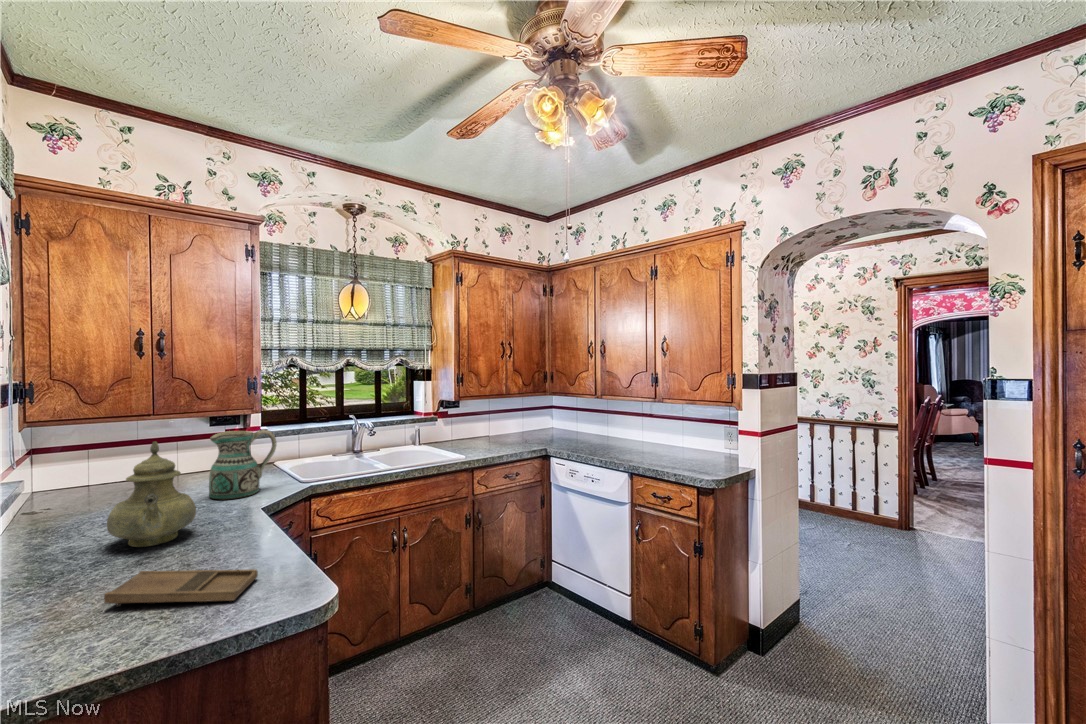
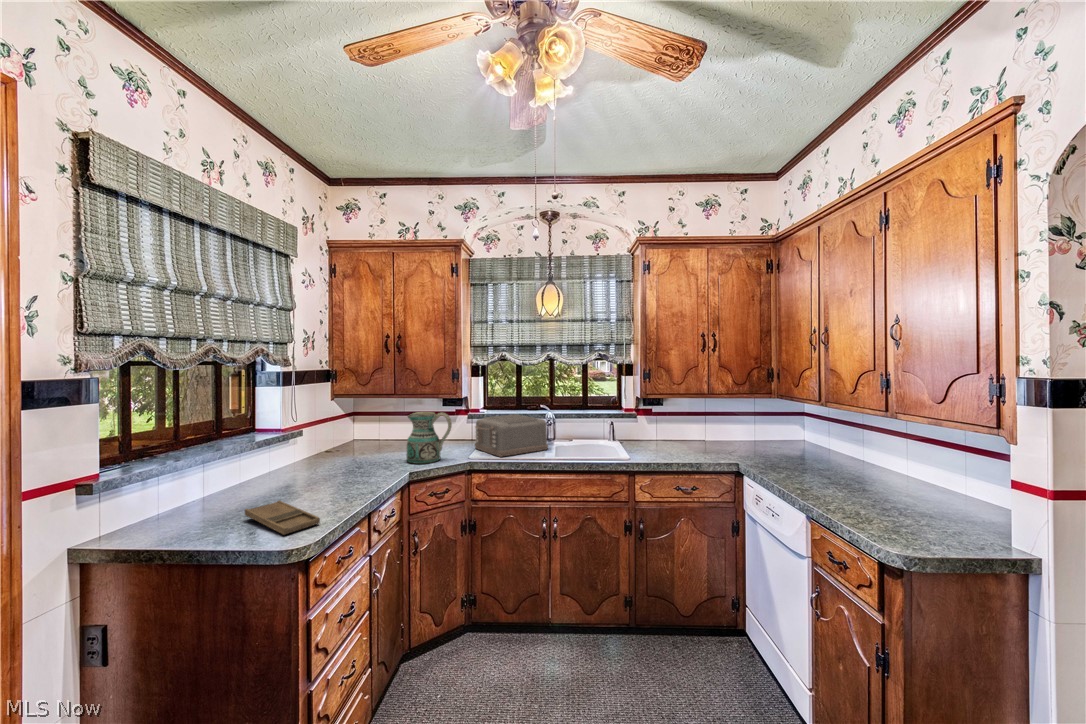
toaster: none [278,427,371,475] -> present [475,415,548,457]
teapot: present [107,442,196,547] -> none [309,415,362,486]

